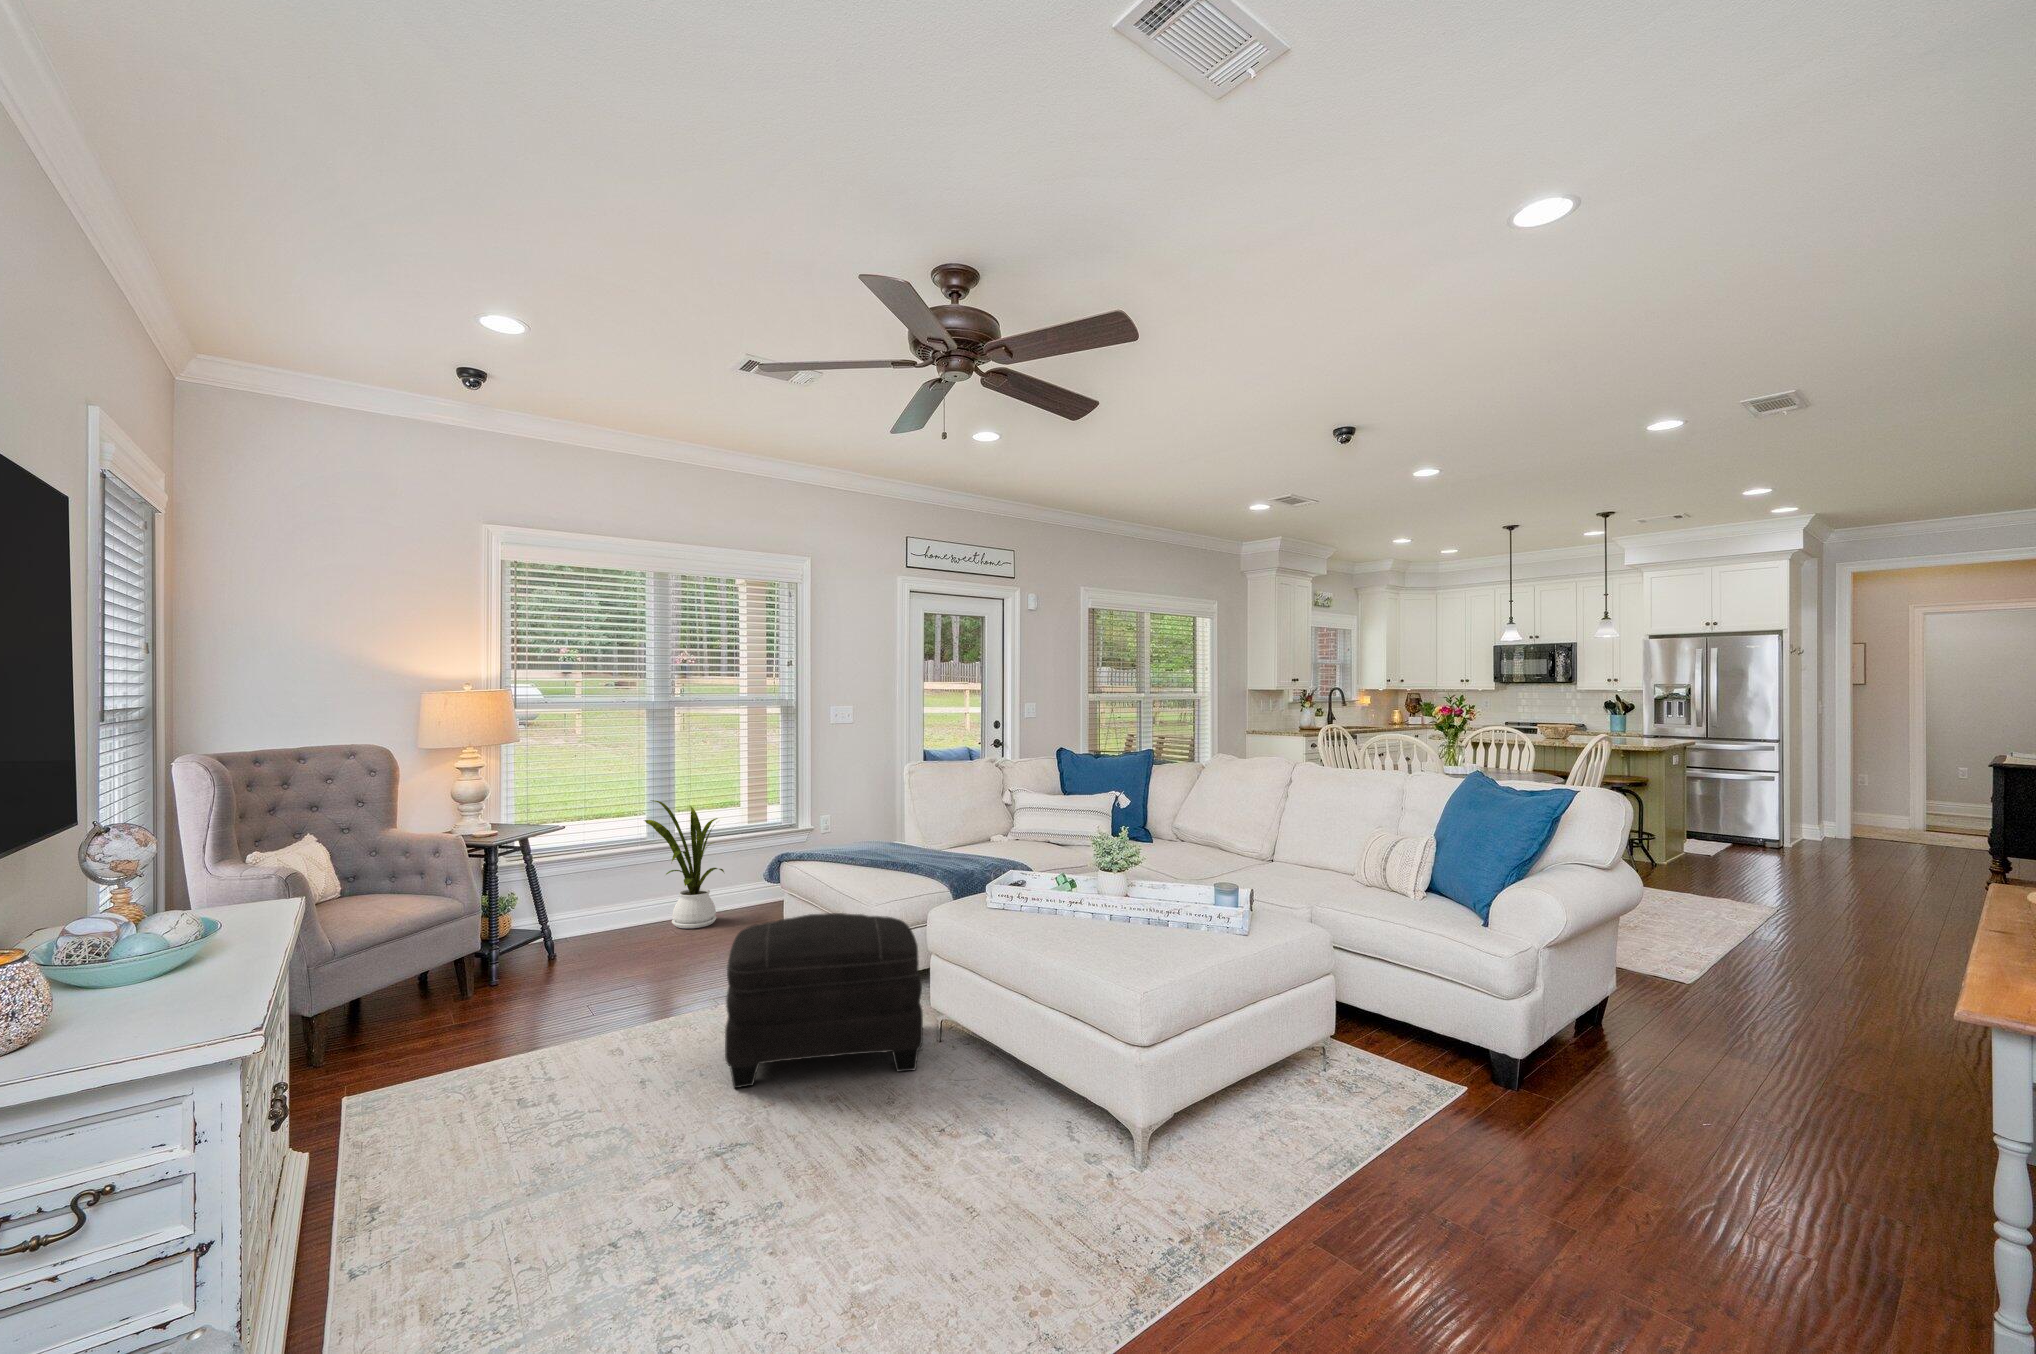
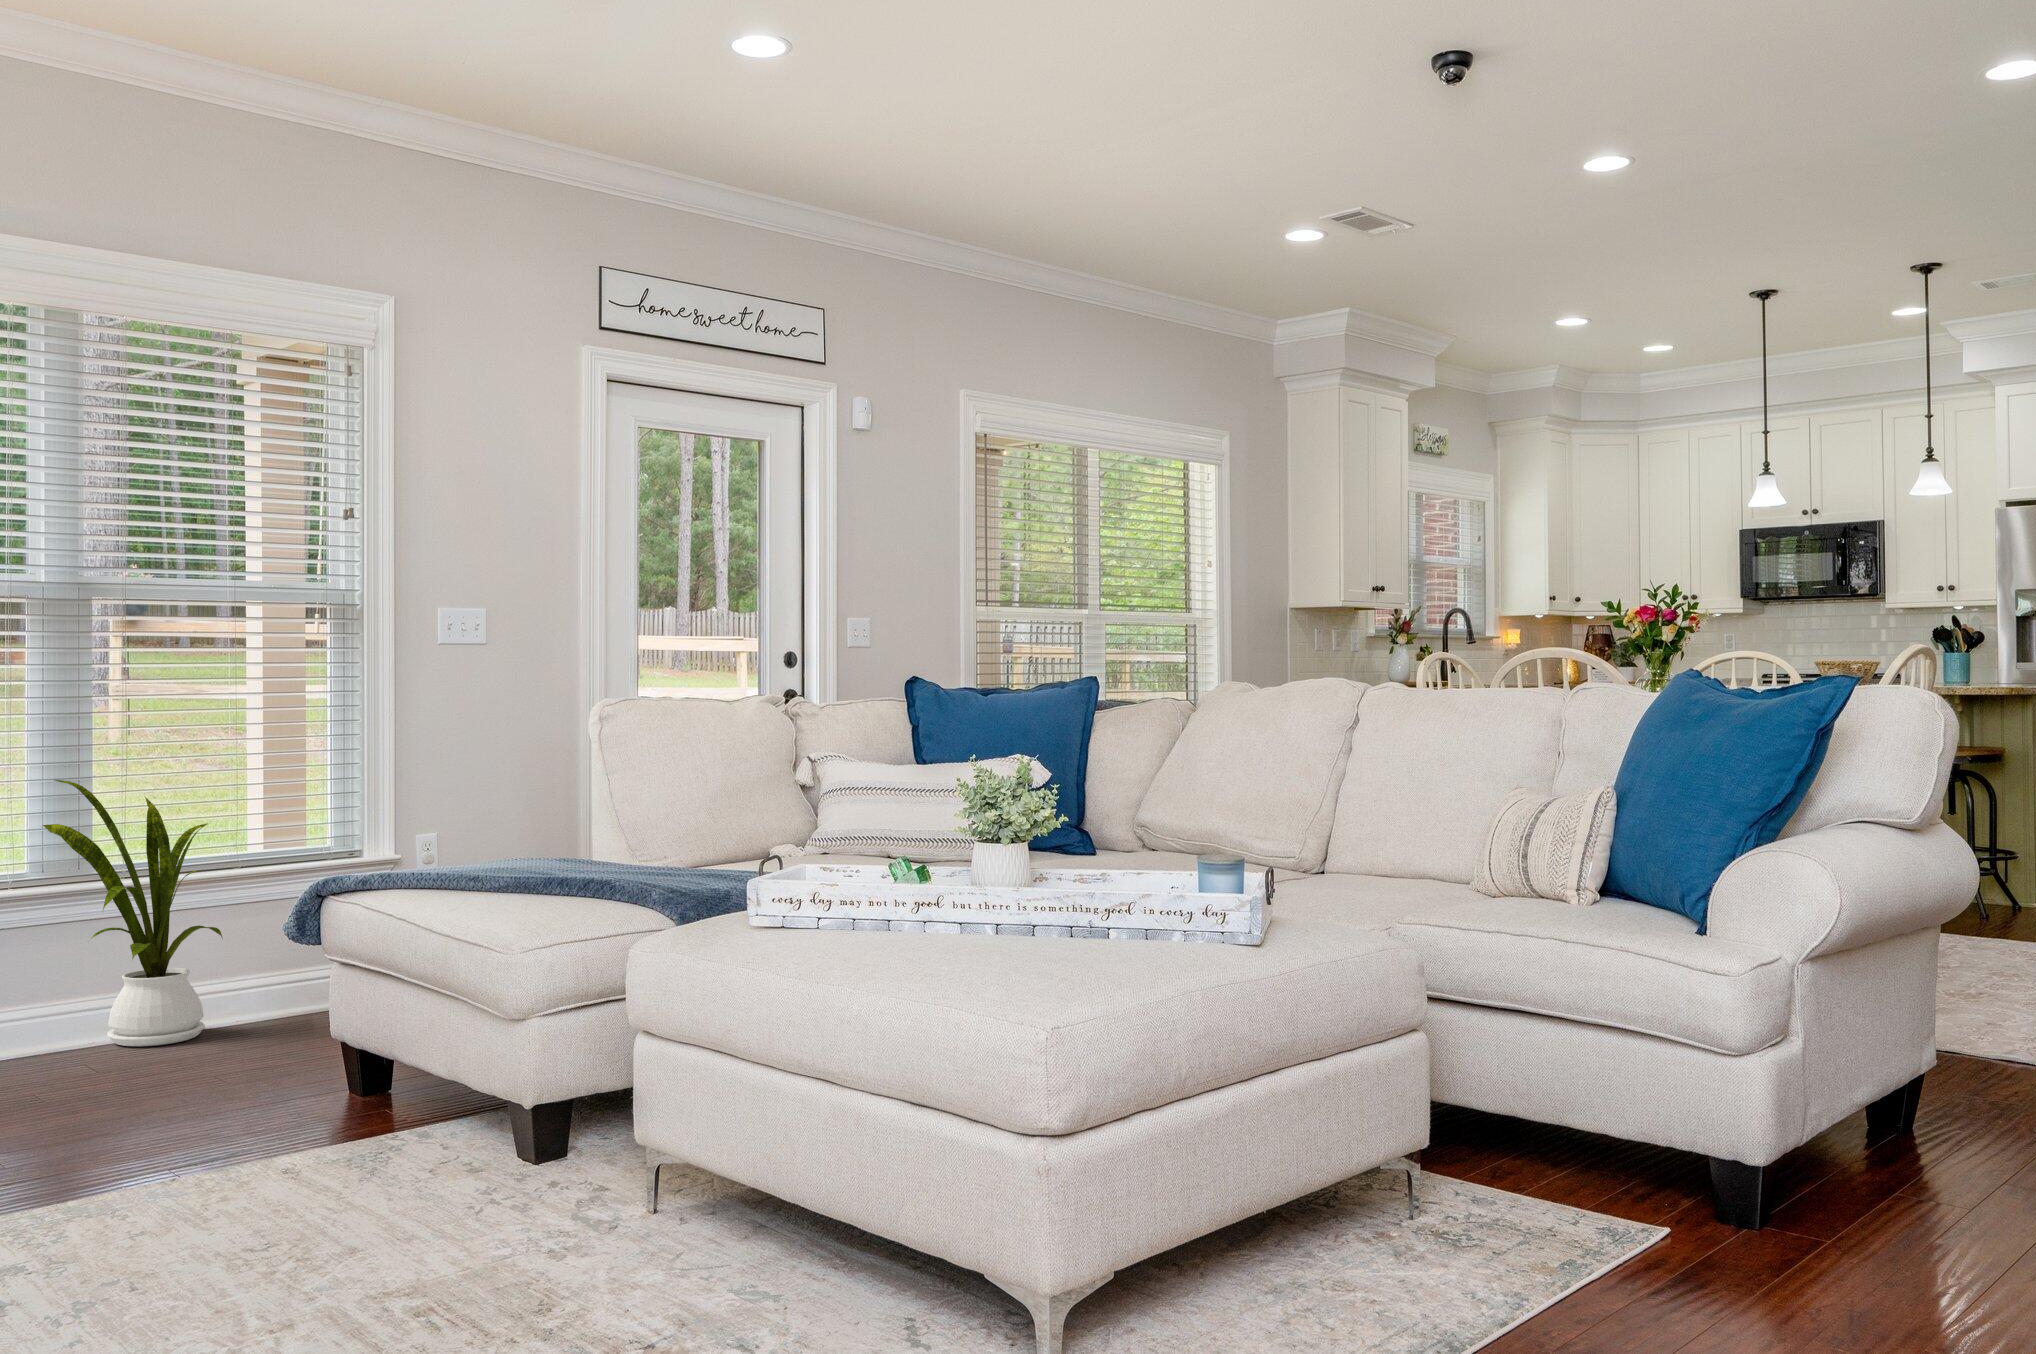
ottoman: present [725,913,923,1088] -> none [180,950,608,1297]

